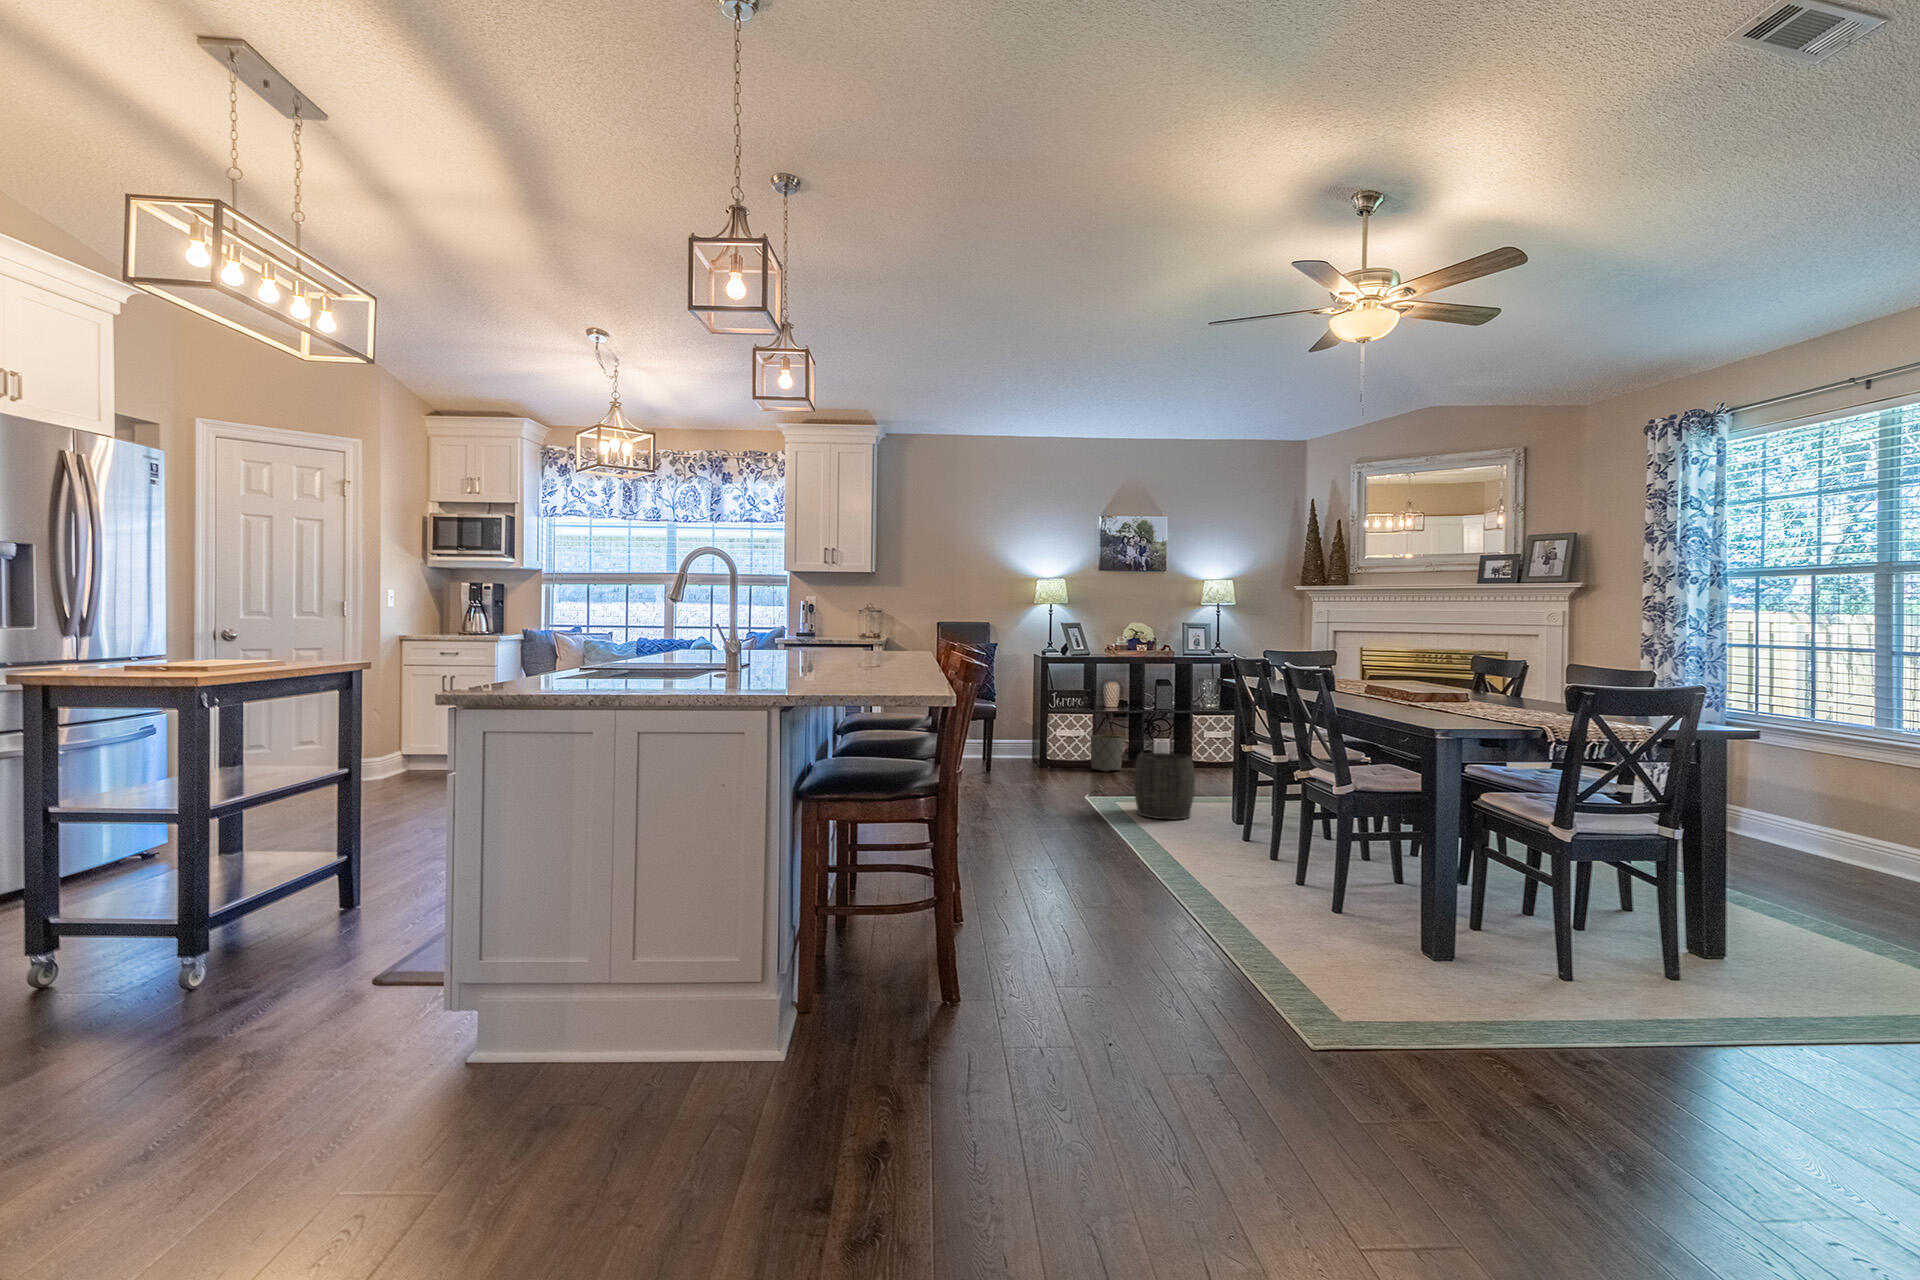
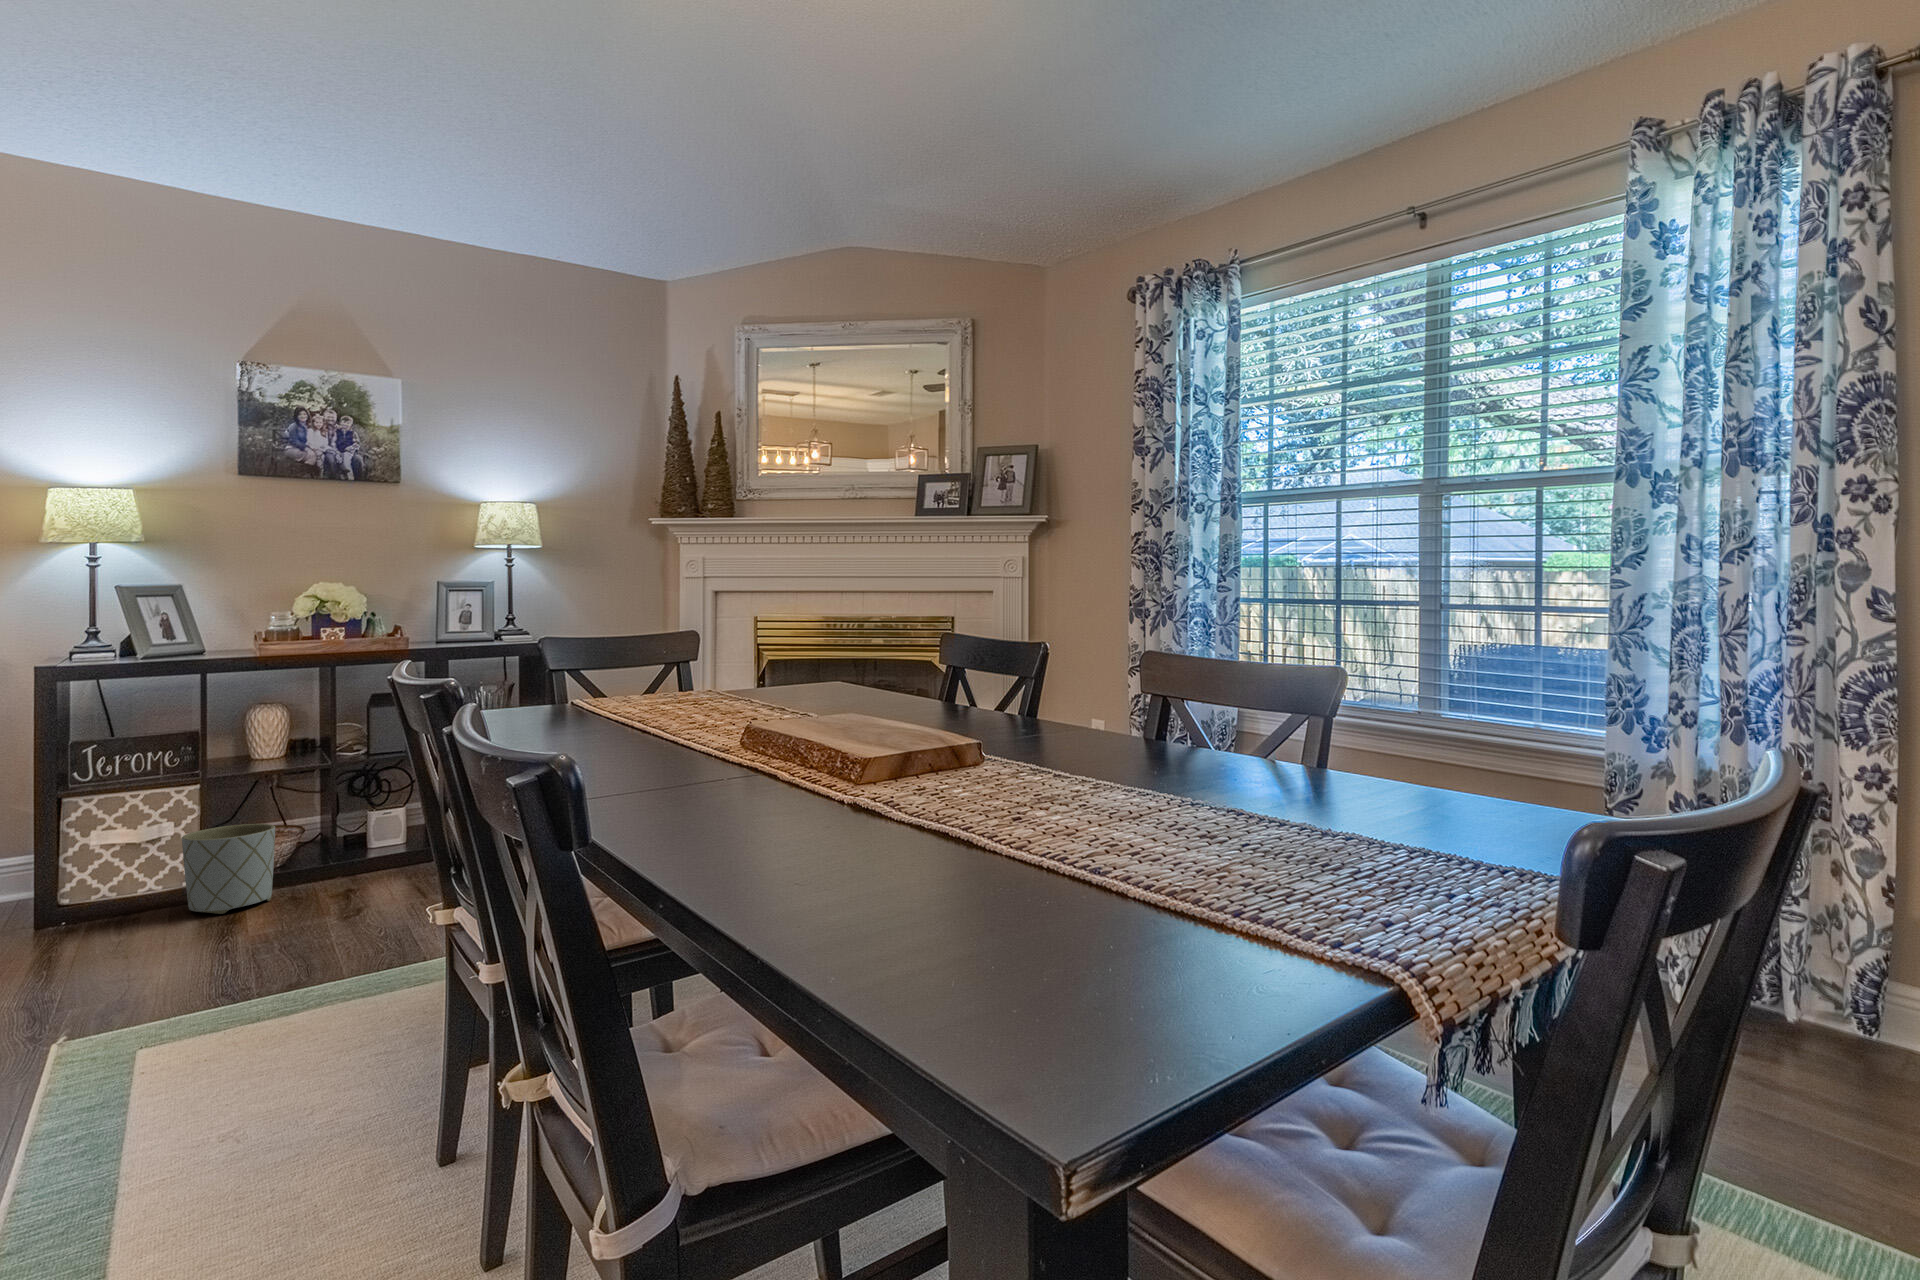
woven basket: present [1134,753,1195,819] -> none [114,916,329,1145]

